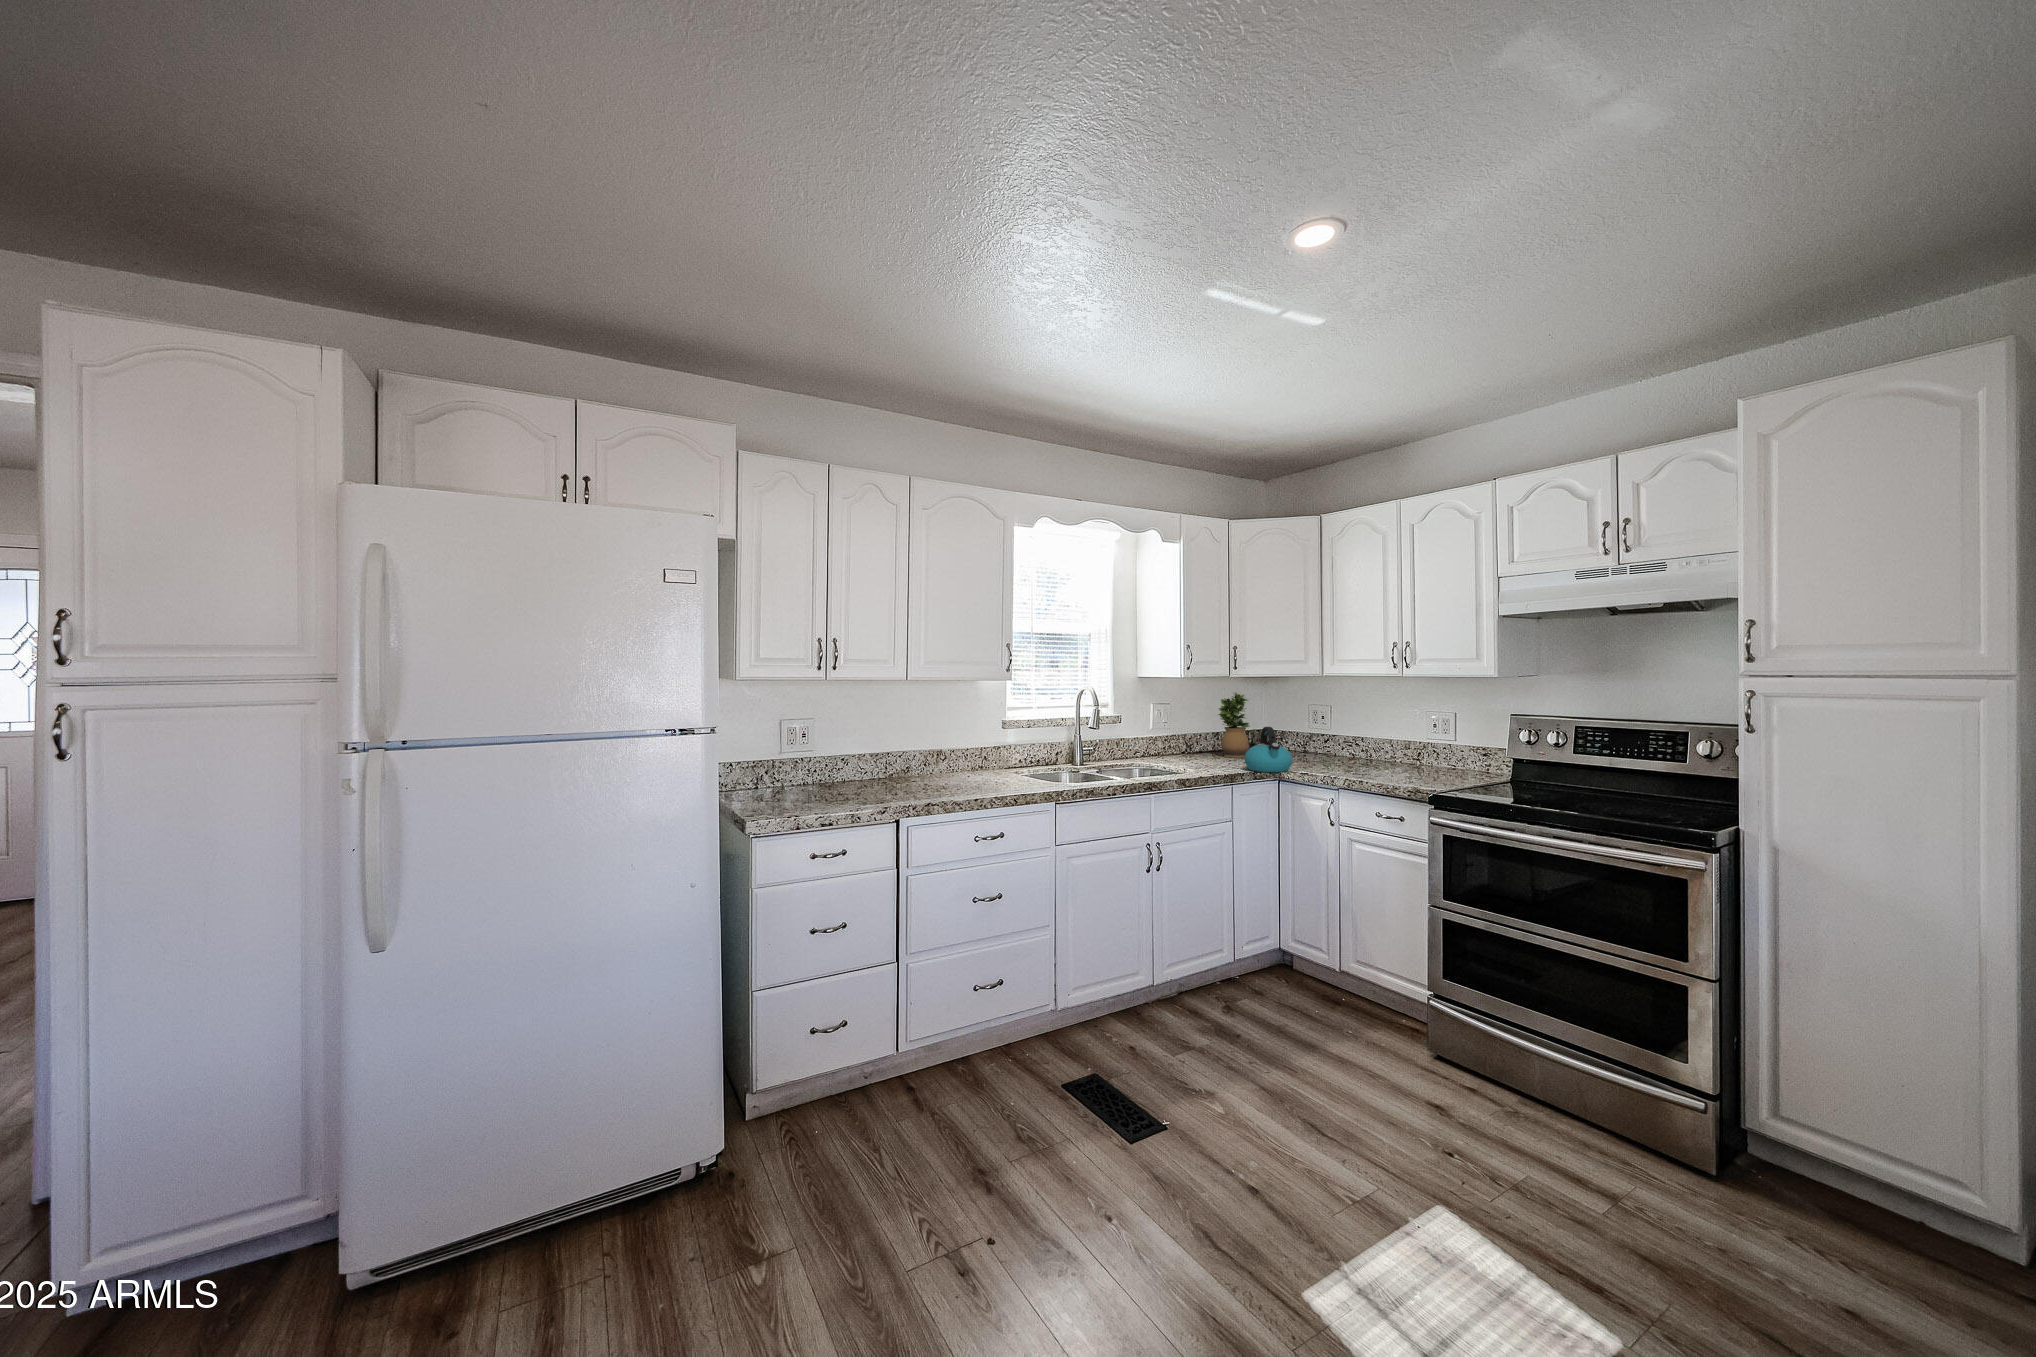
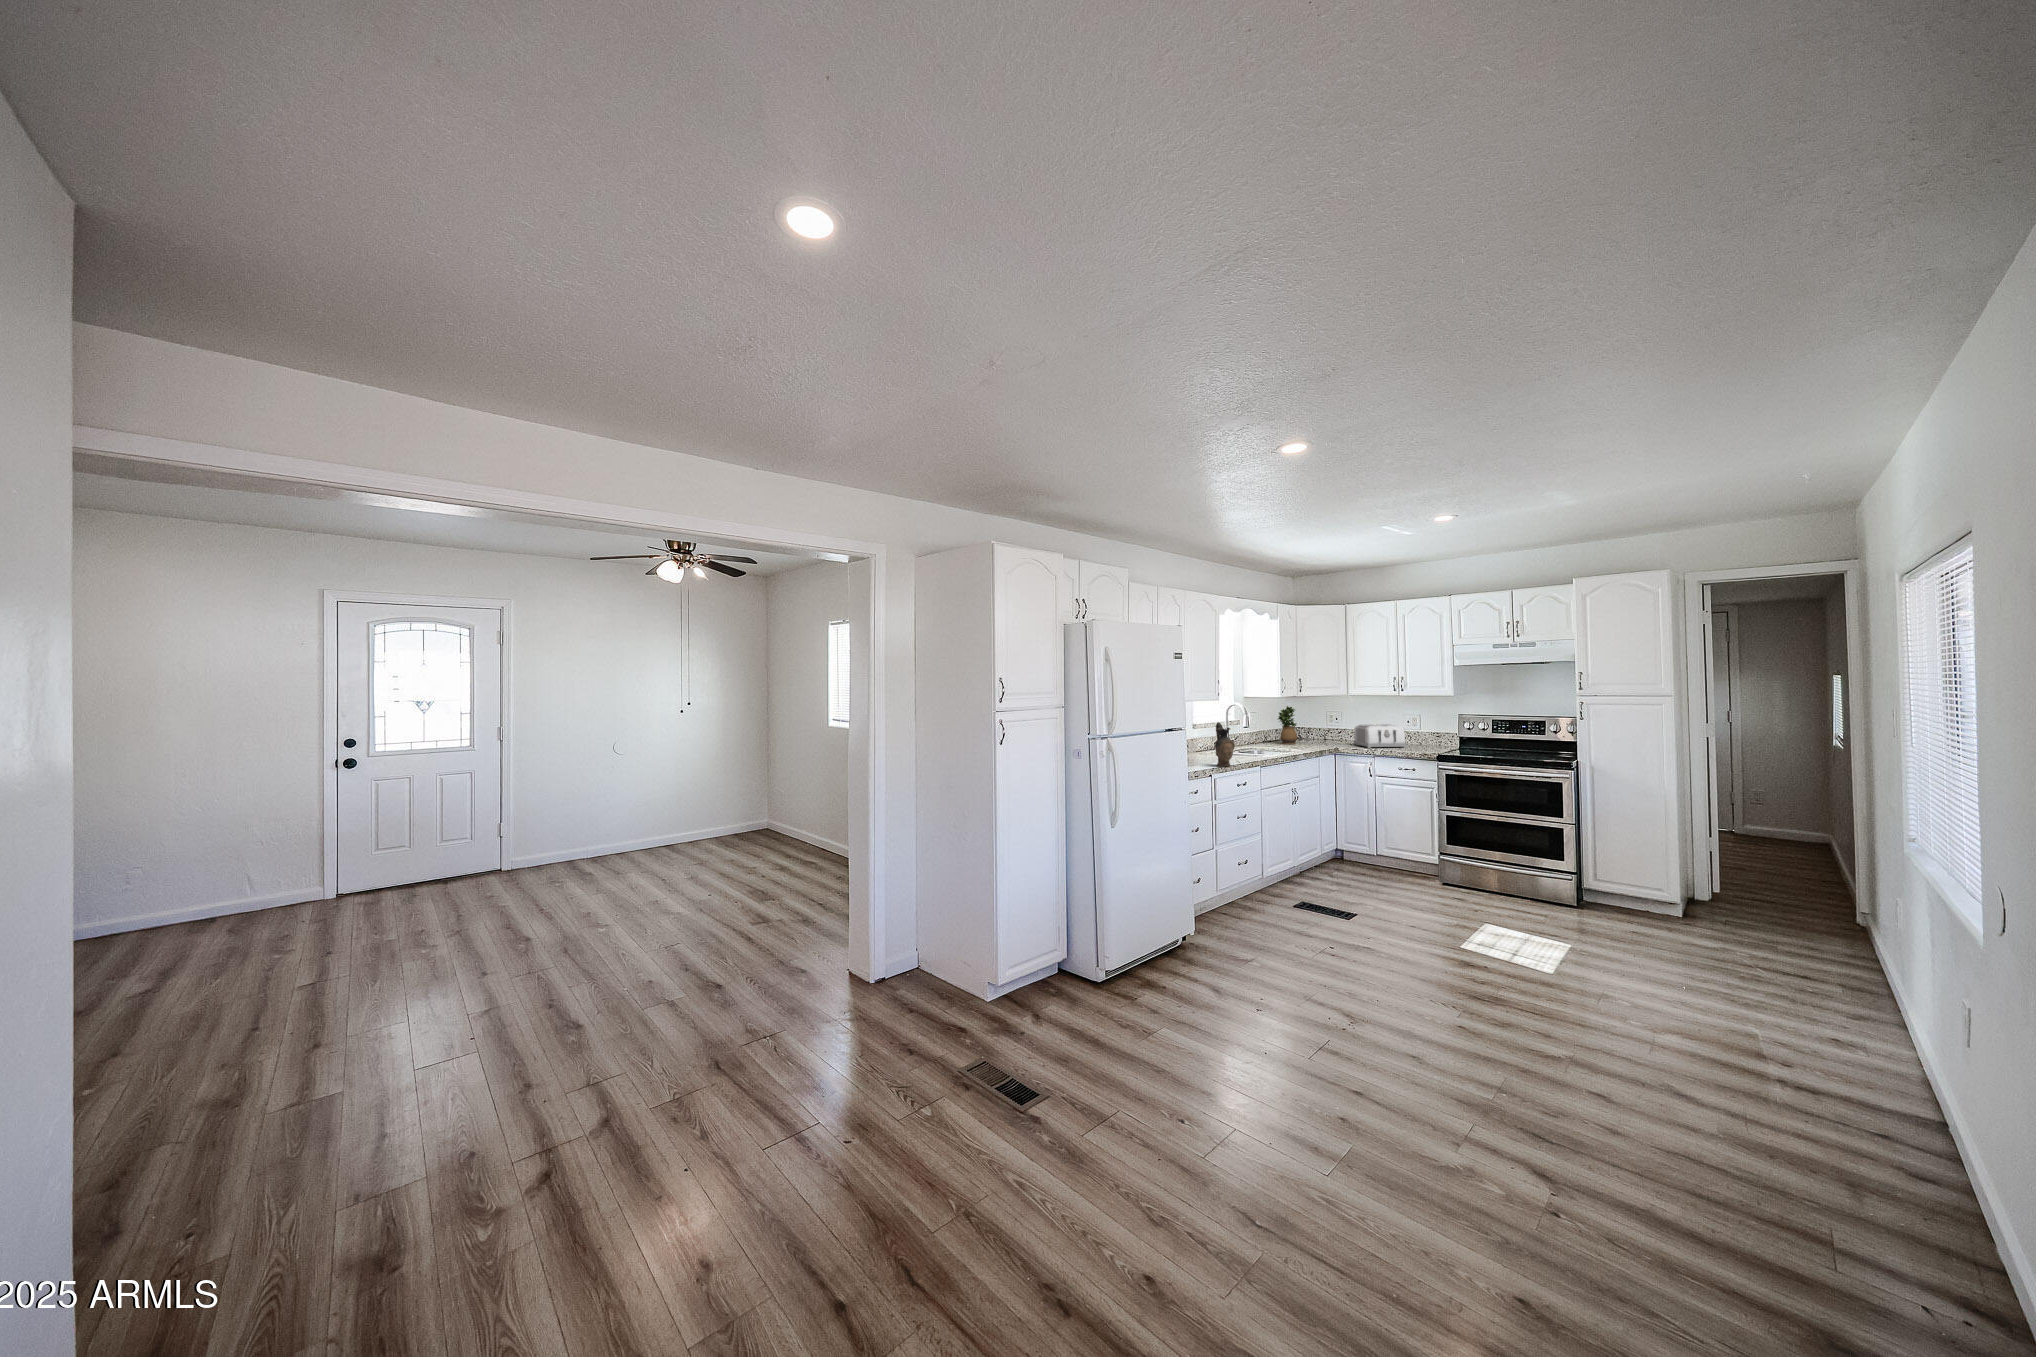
ceramic pitcher: none [949,713,982,796] -> present [1215,722,1235,766]
kettle: present [1244,727,1292,772] -> none [1317,725,1345,750]
toaster: none [1332,728,1413,774] -> present [1354,724,1406,748]

